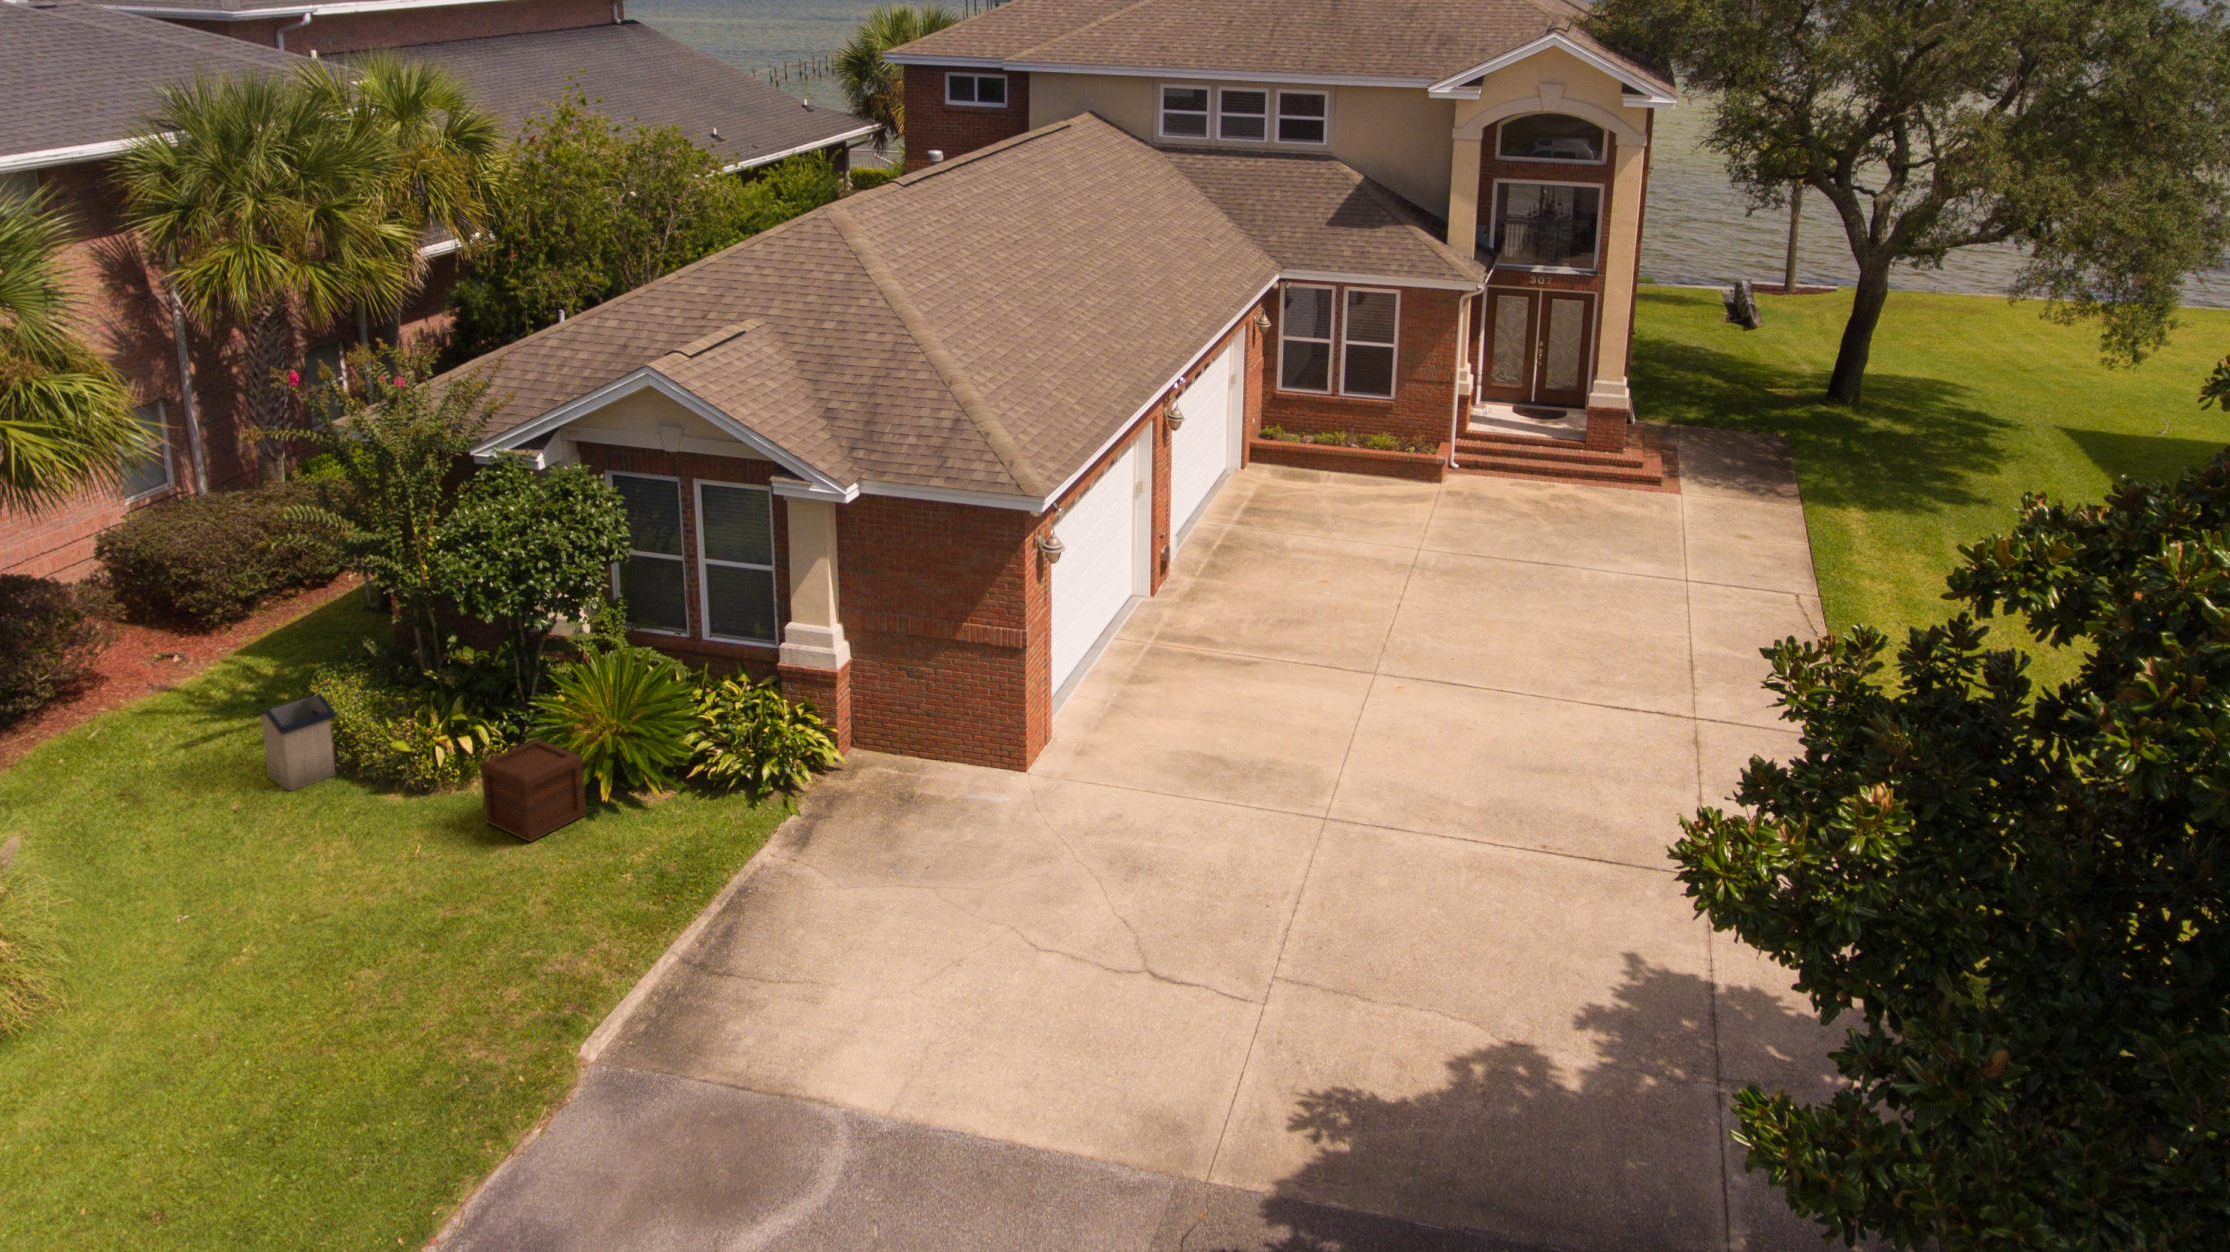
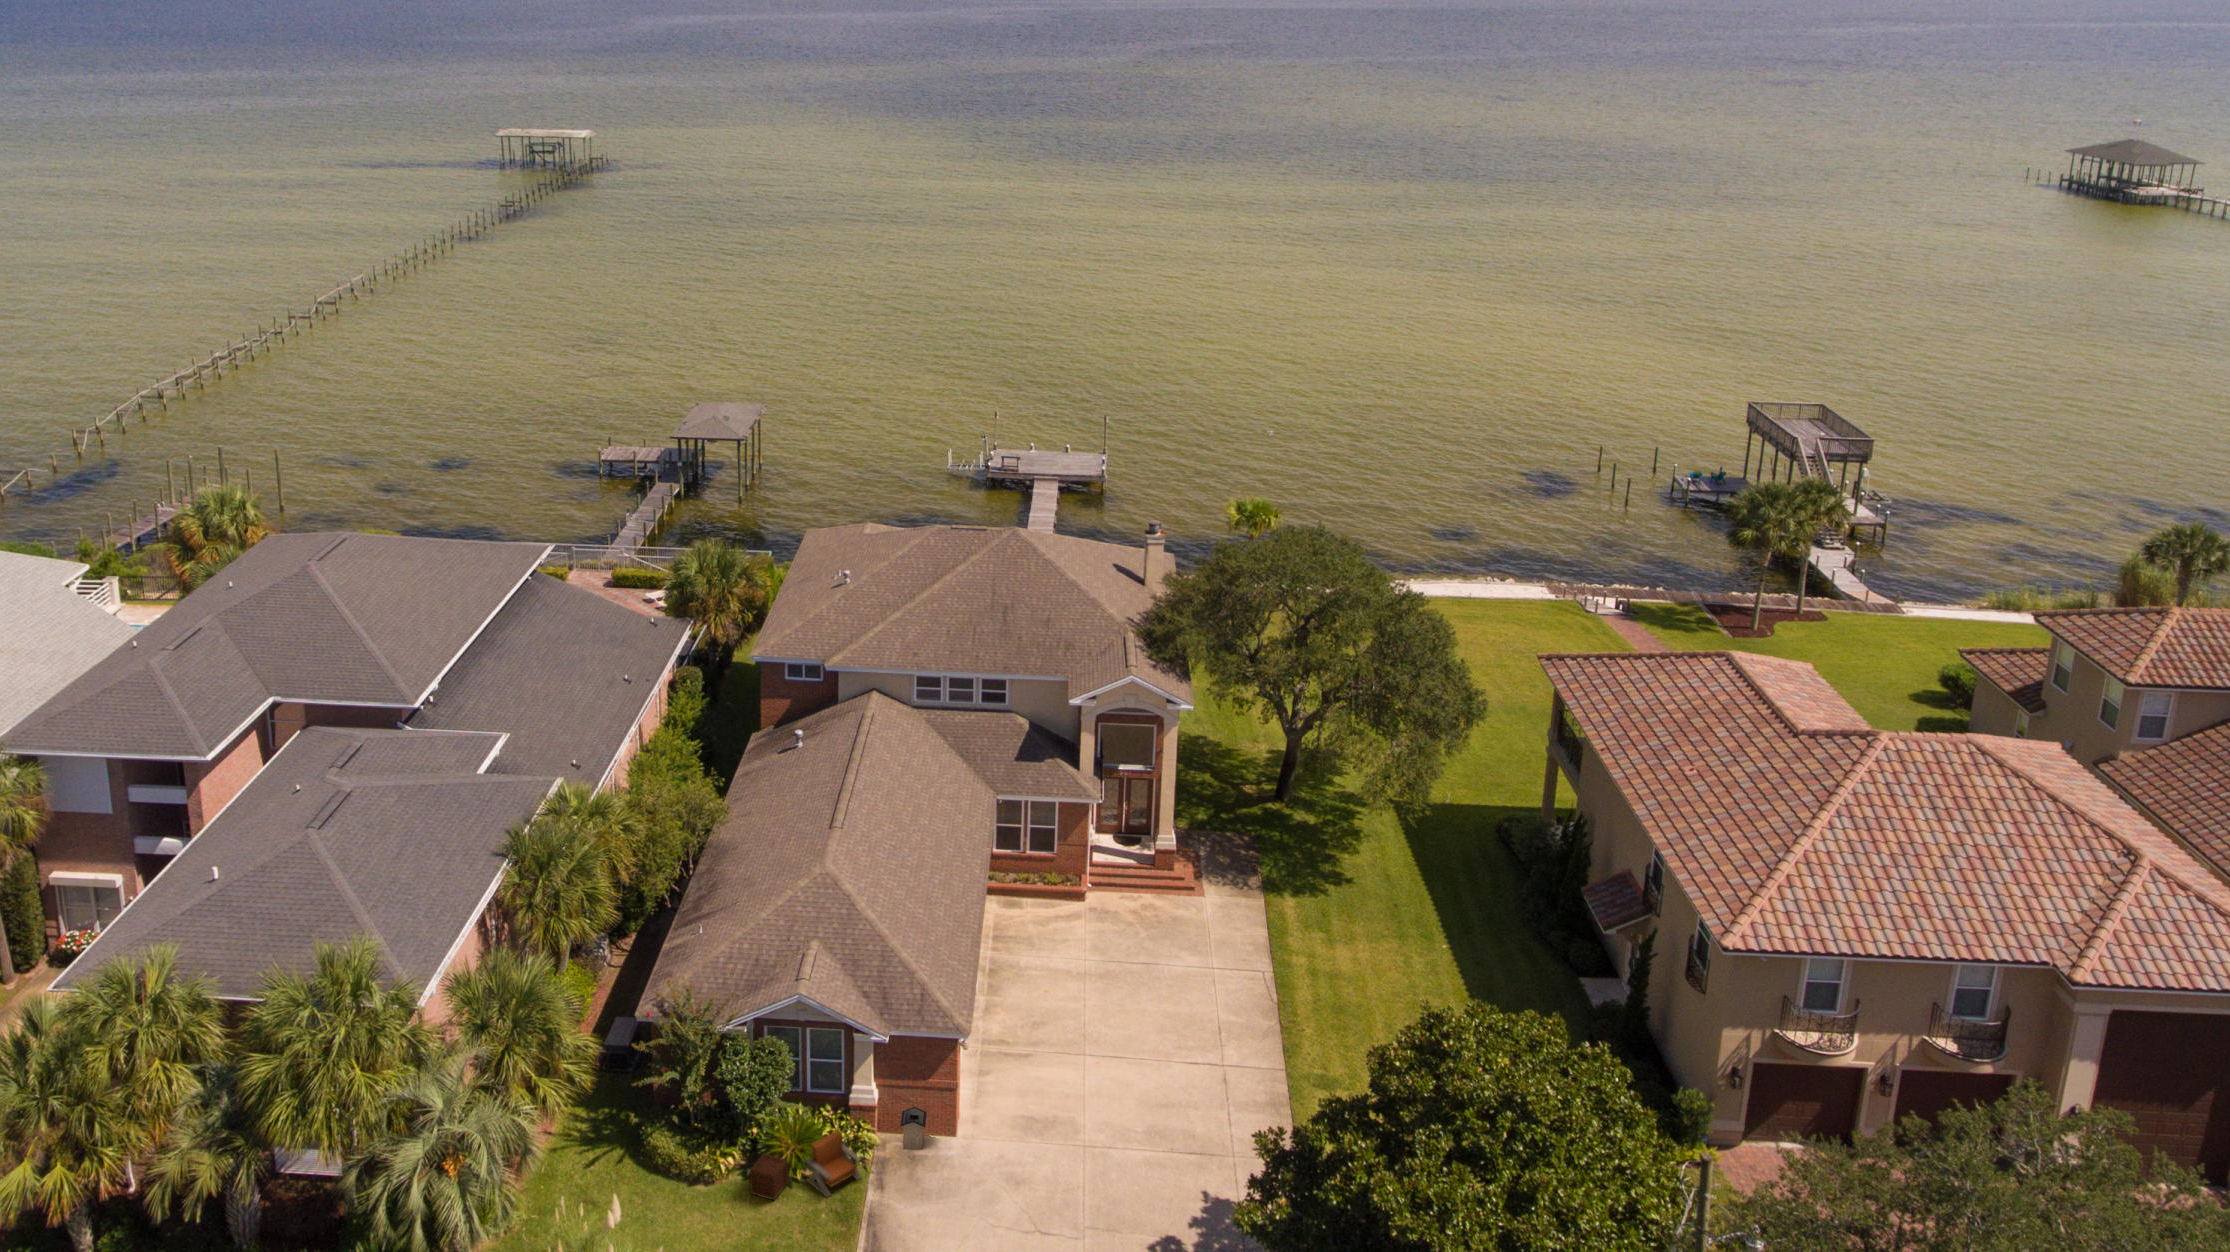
trash can: present [253,694,337,791] -> present [900,1107,927,1150]
lounge chair: none [628,709,763,851] -> present [806,1131,861,1197]

